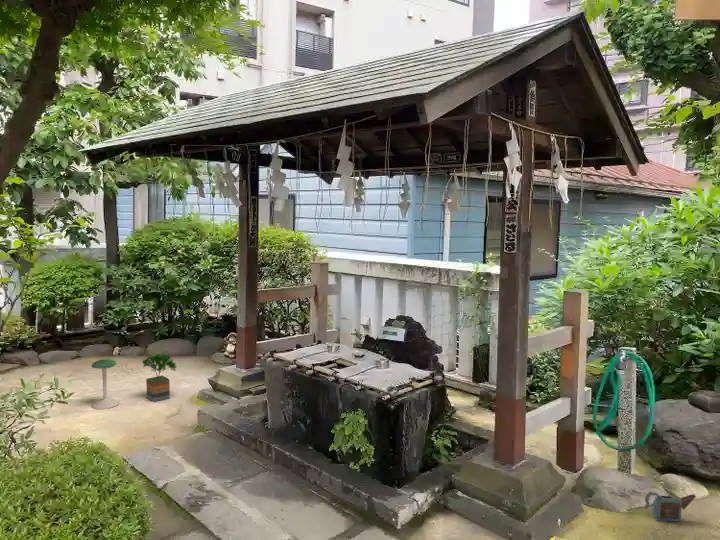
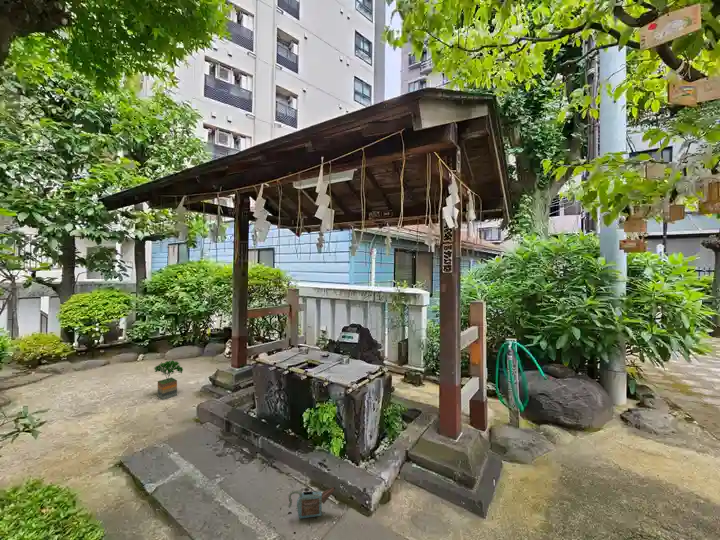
stool: present [91,359,119,409] -> none [106,369,133,411]
watering can: present [644,492,696,521] -> present [288,487,335,518]

